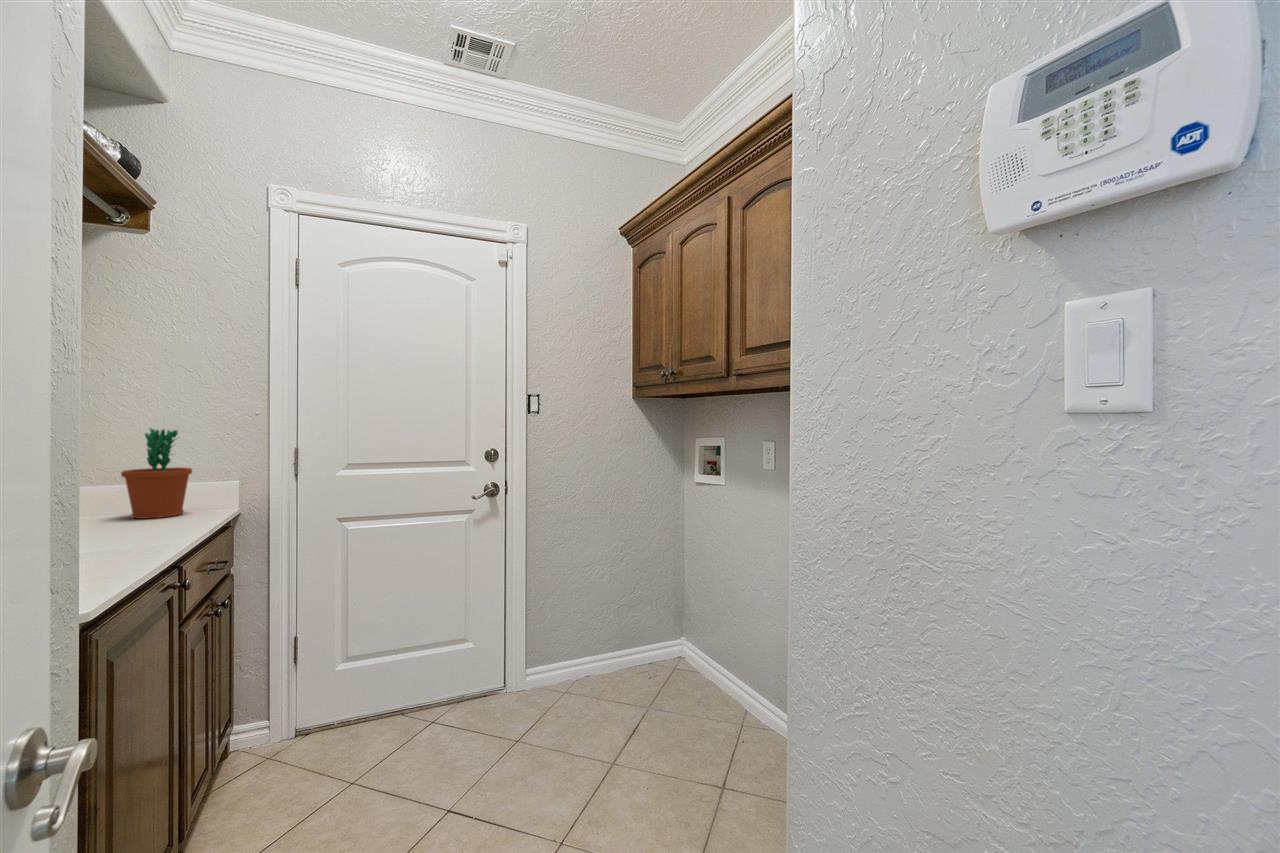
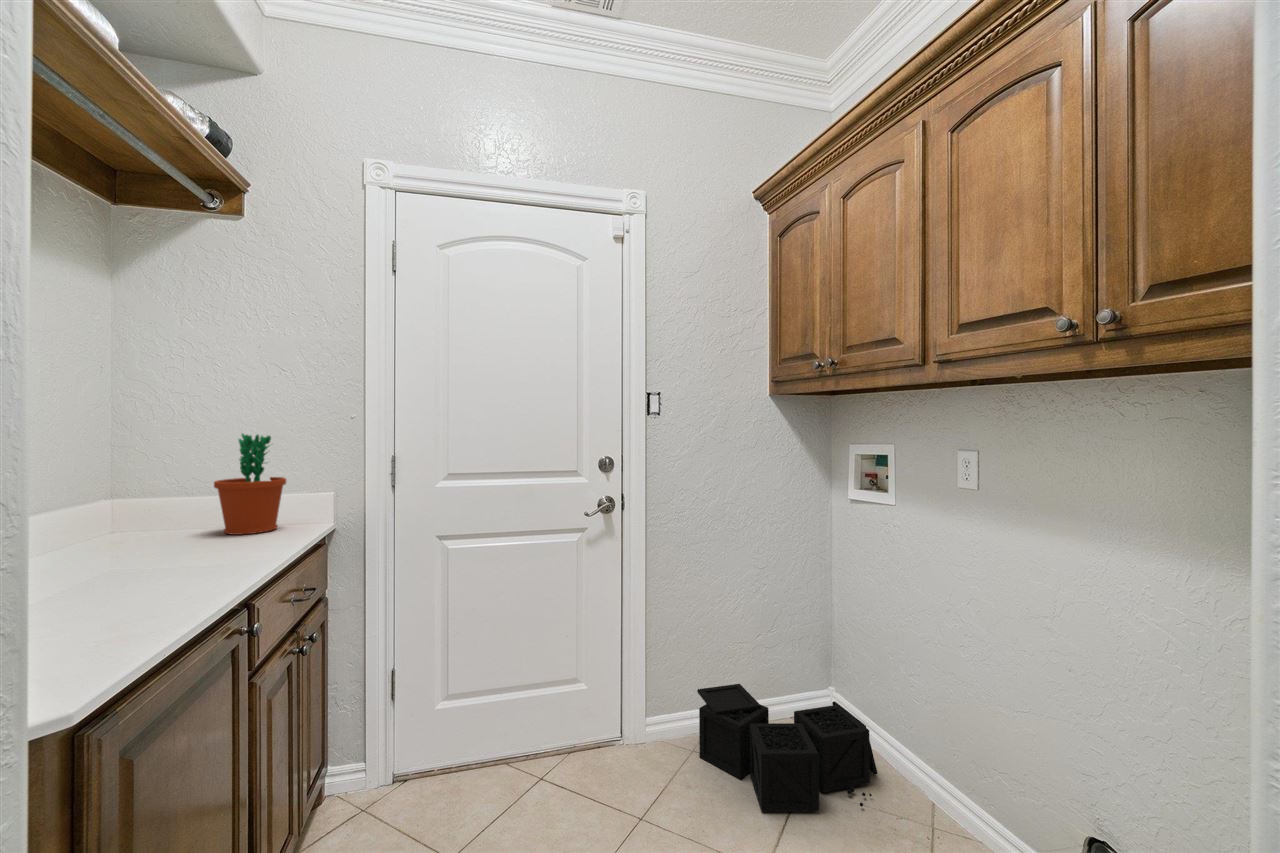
storage bin: none [570,637,709,728] -> present [697,684,878,812]

